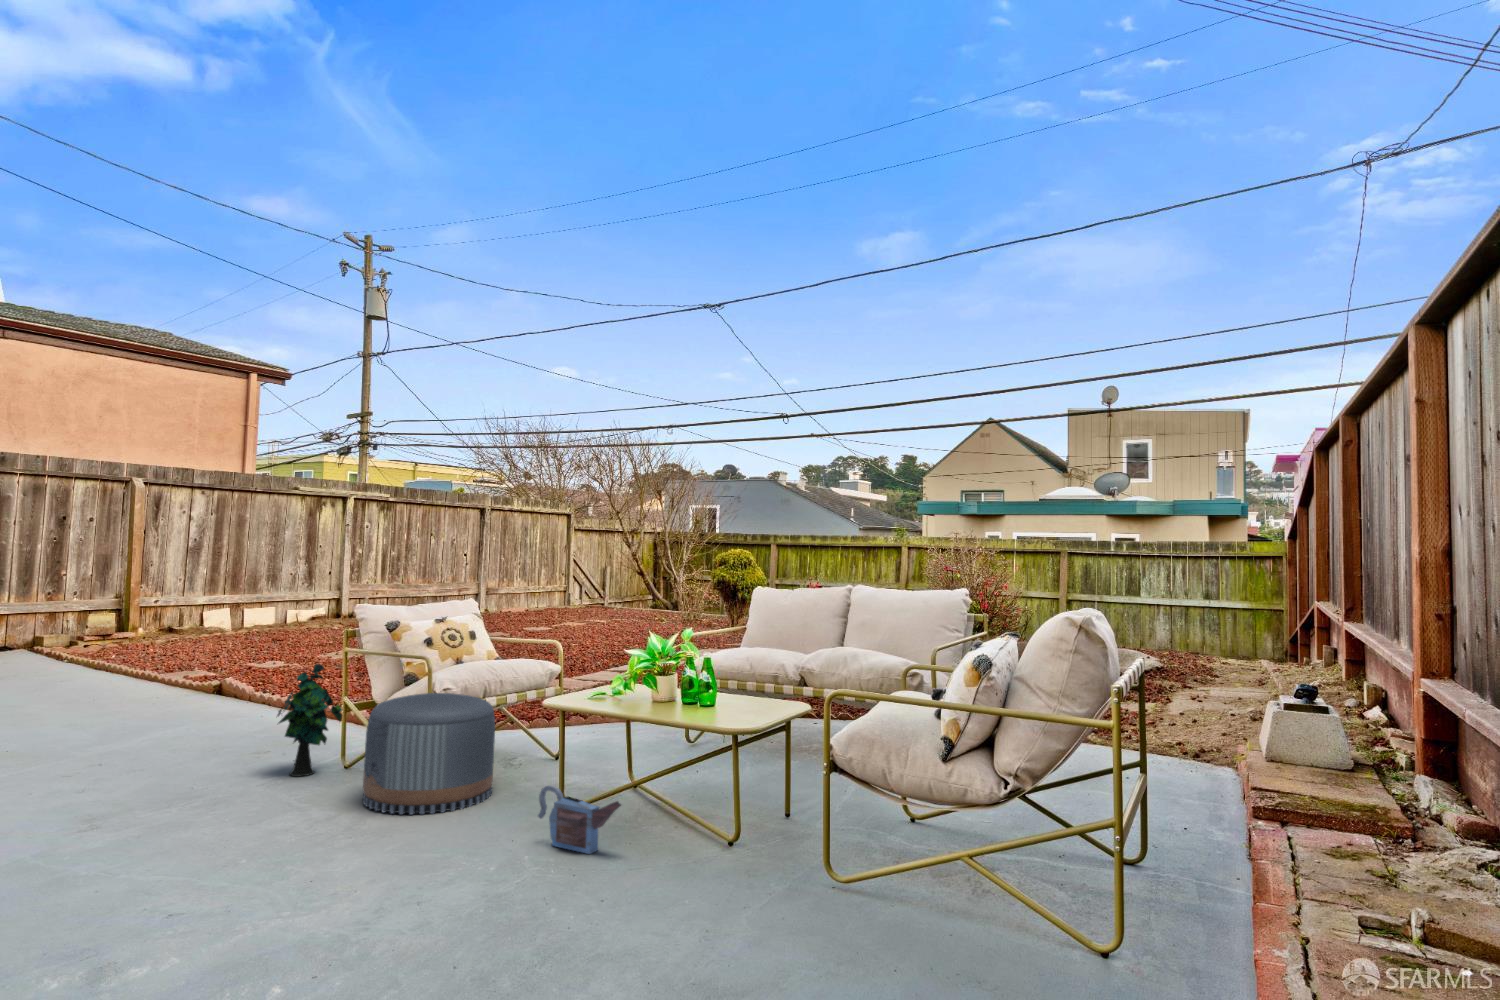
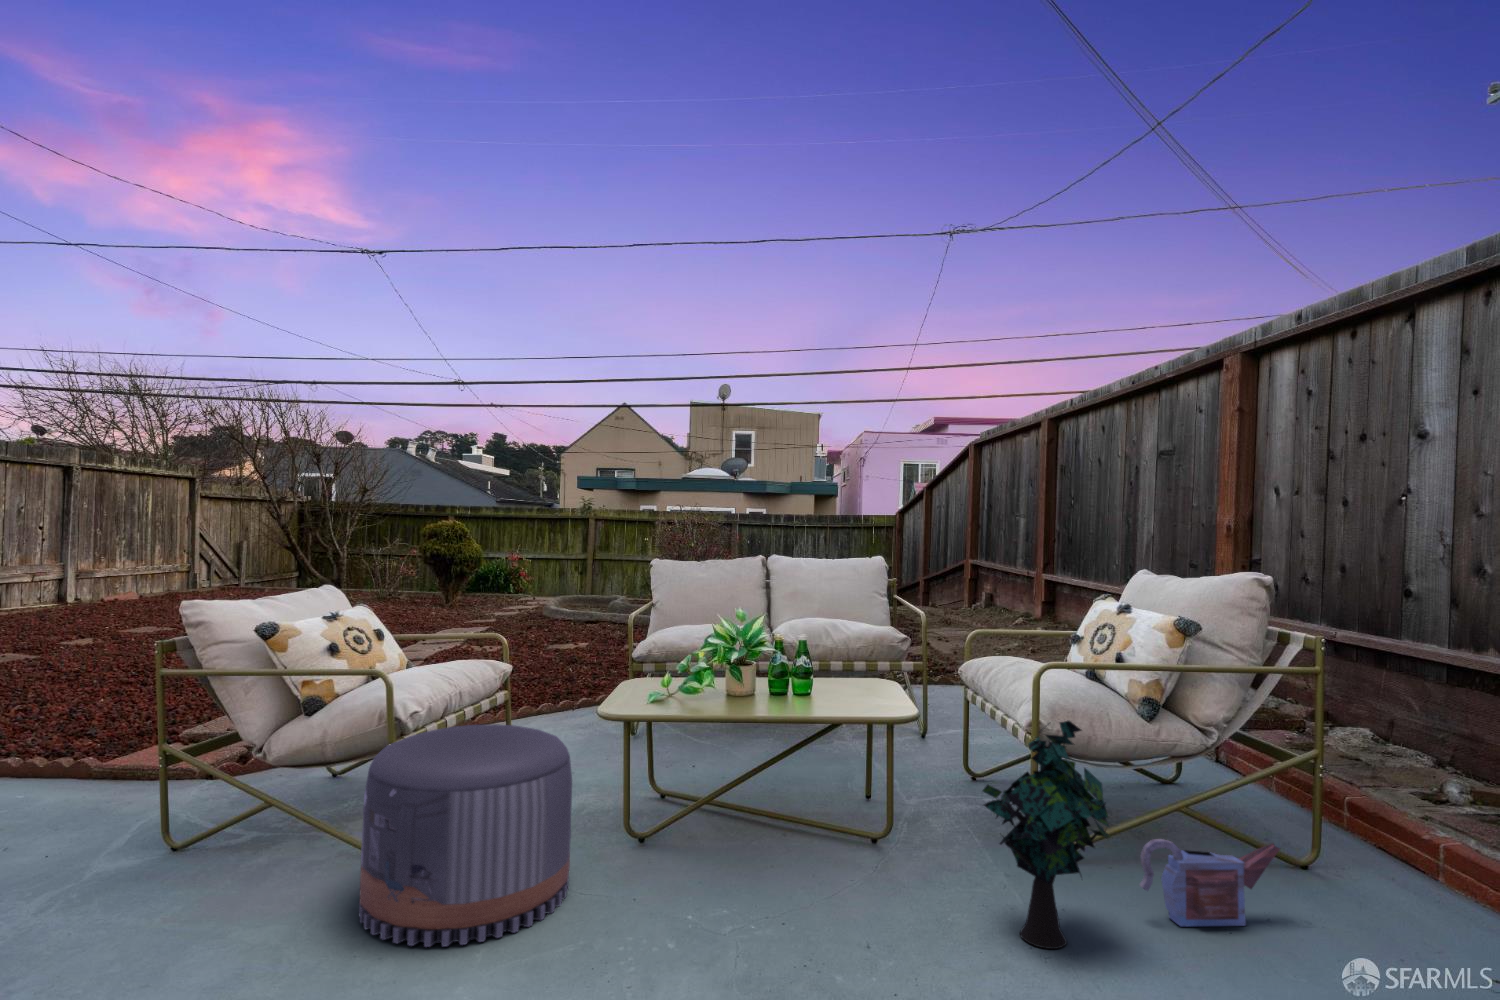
decorative plant: present [277,664,342,776] -> present [982,721,1111,949]
watering can: present [538,785,621,854] -> present [1140,839,1280,926]

